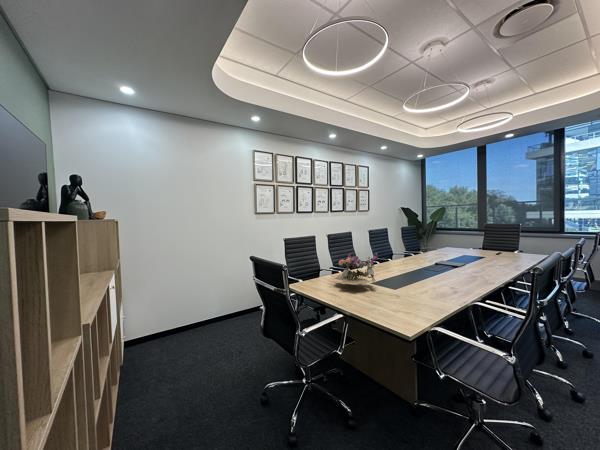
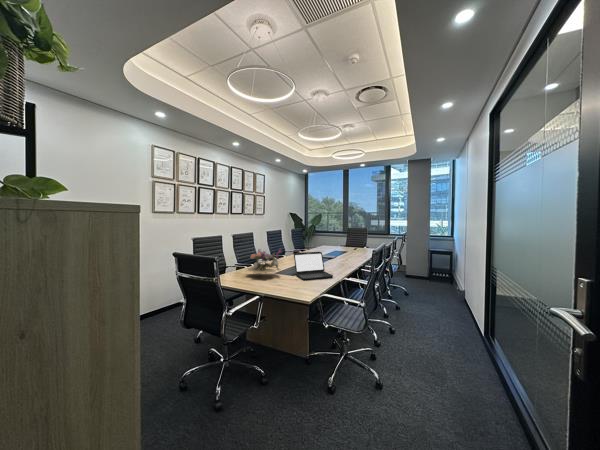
laptop: none [395,259,456,299] -> present [294,252,333,280]

